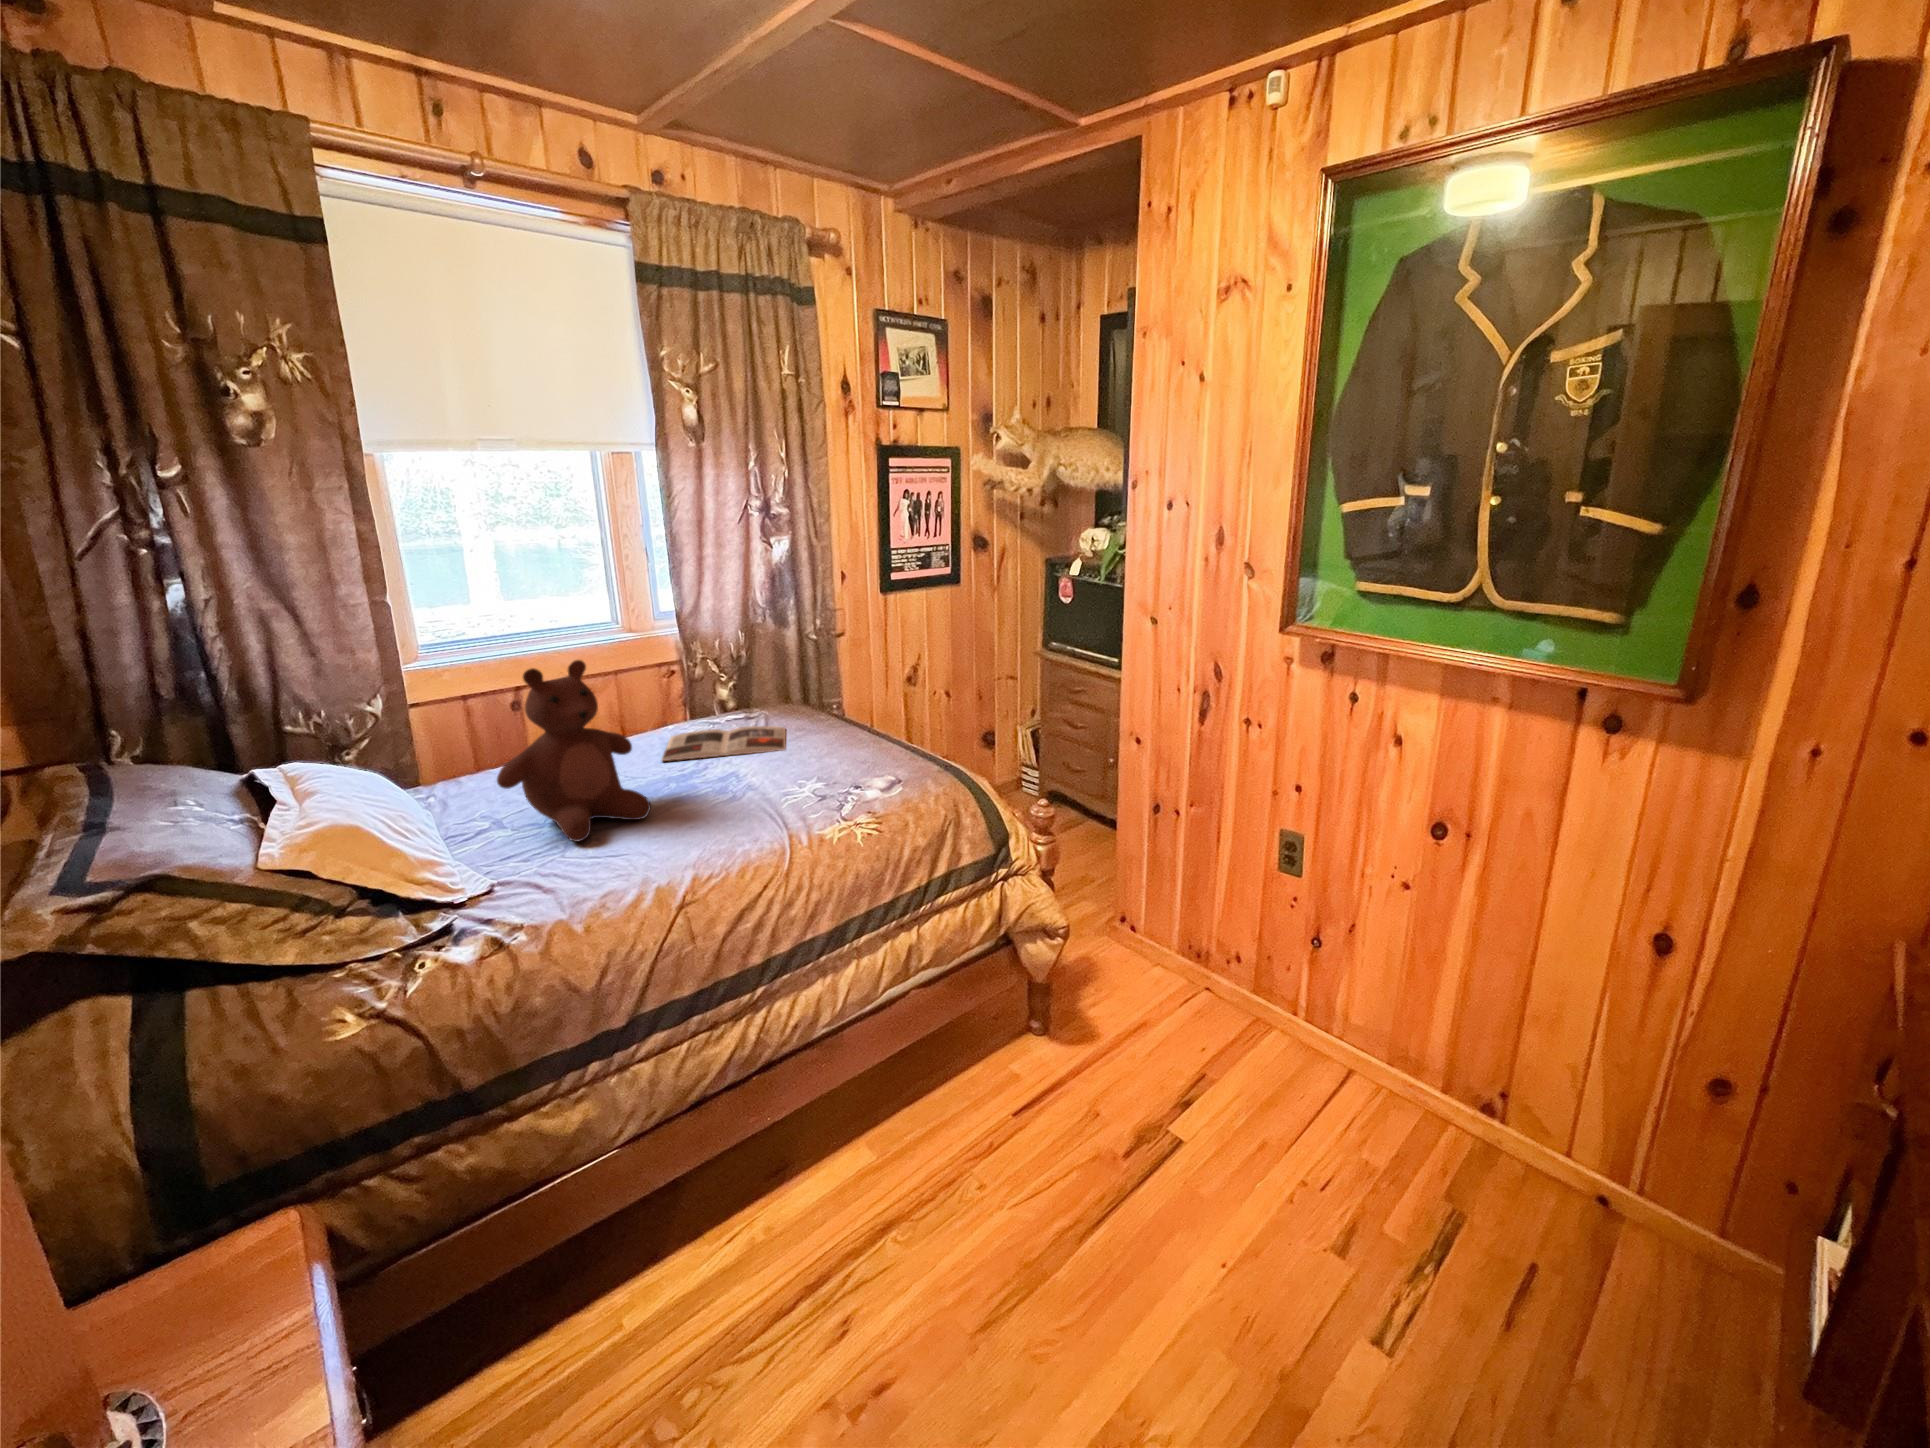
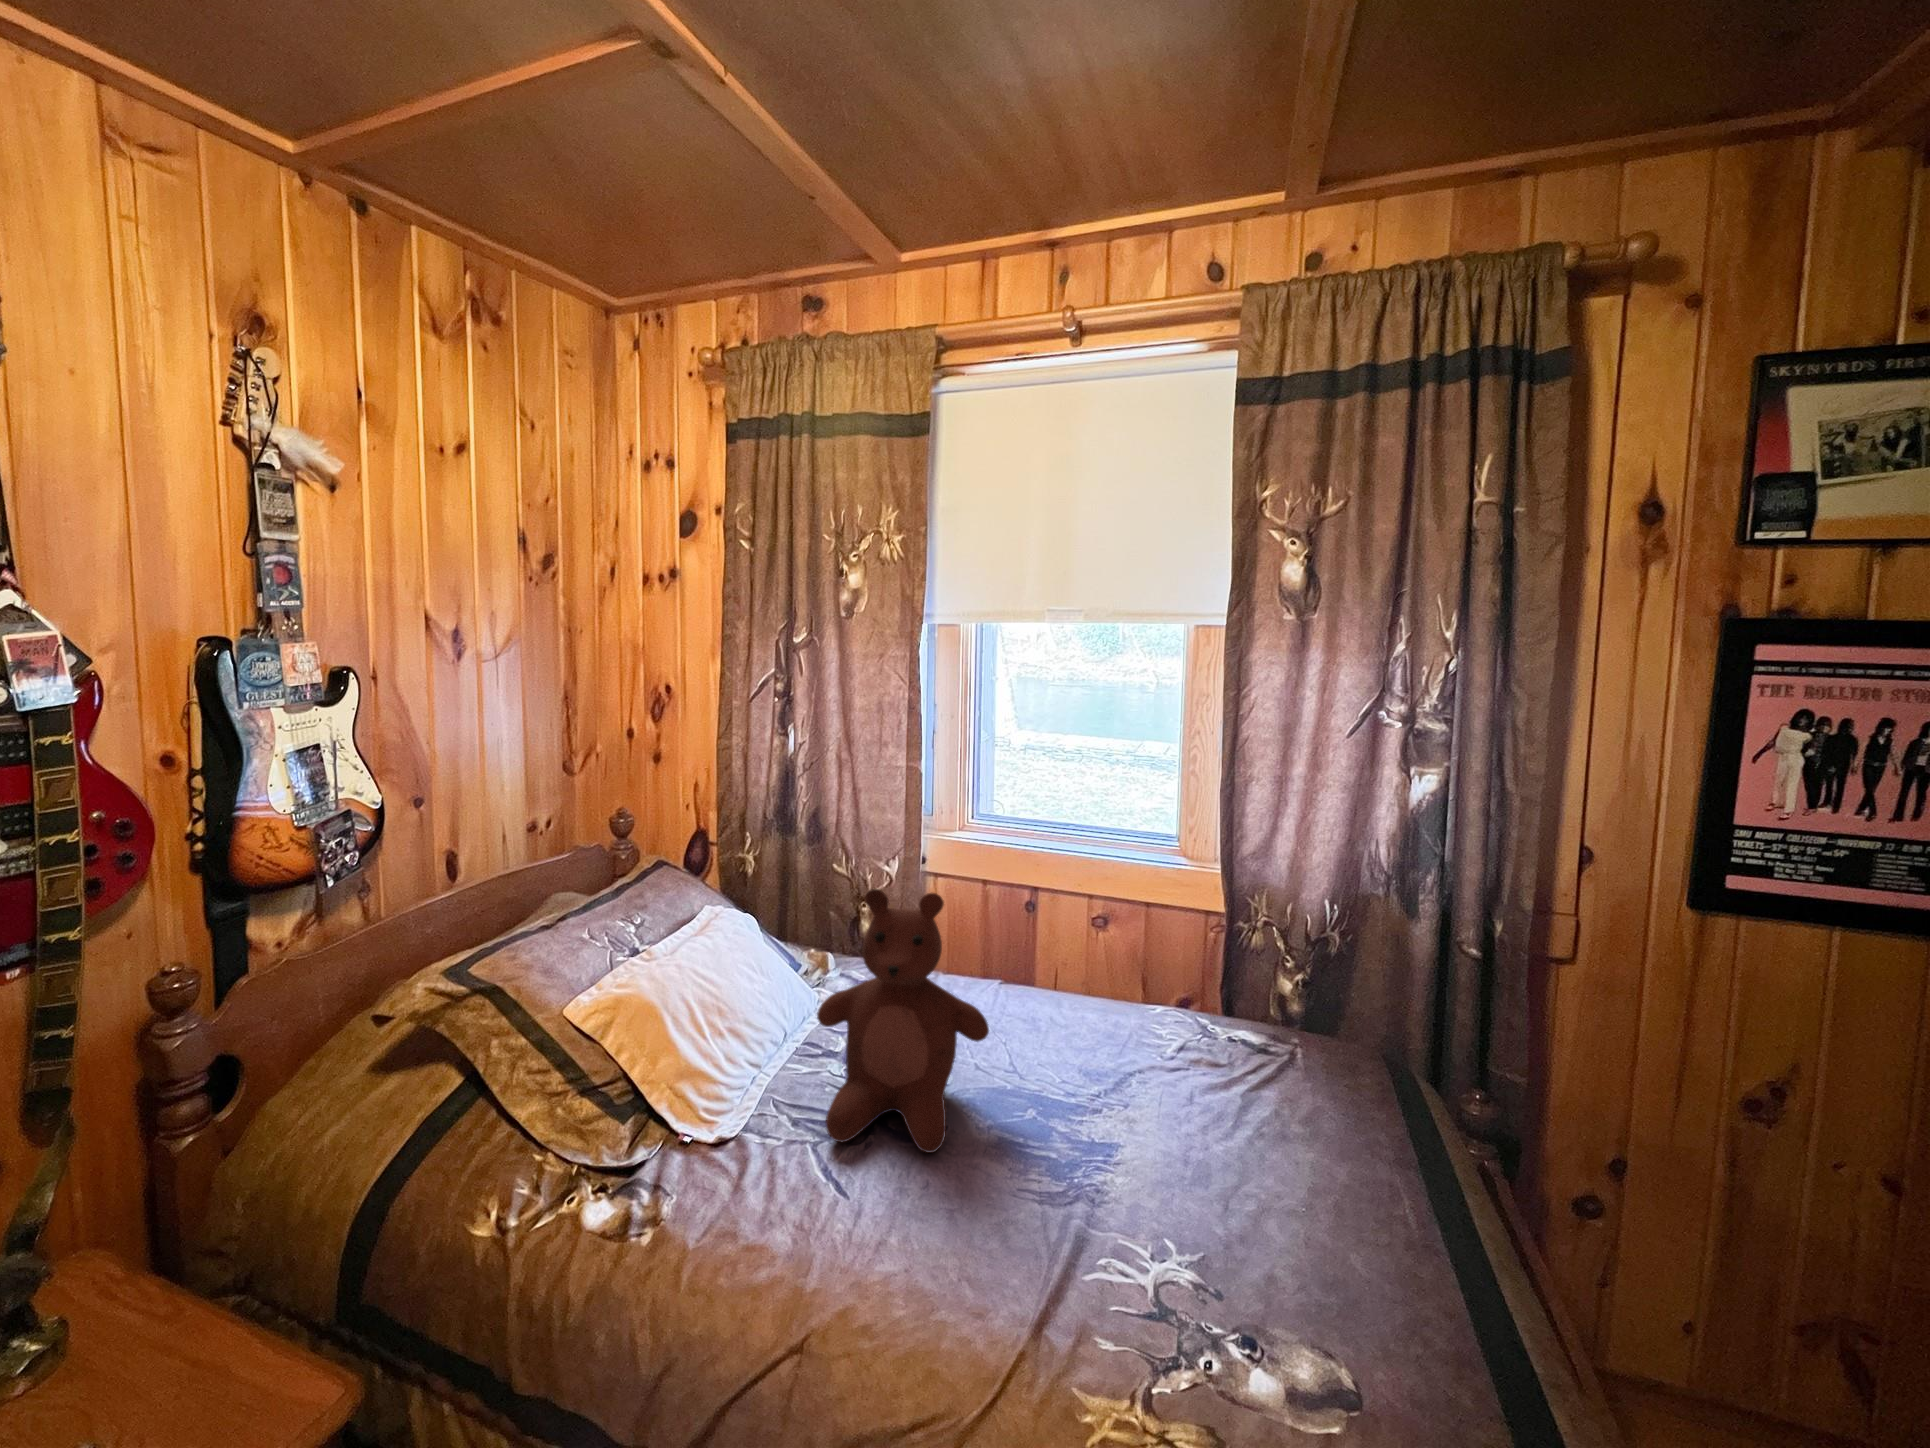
magazine: present [662,726,786,761] -> none [1083,1026,1311,1148]

